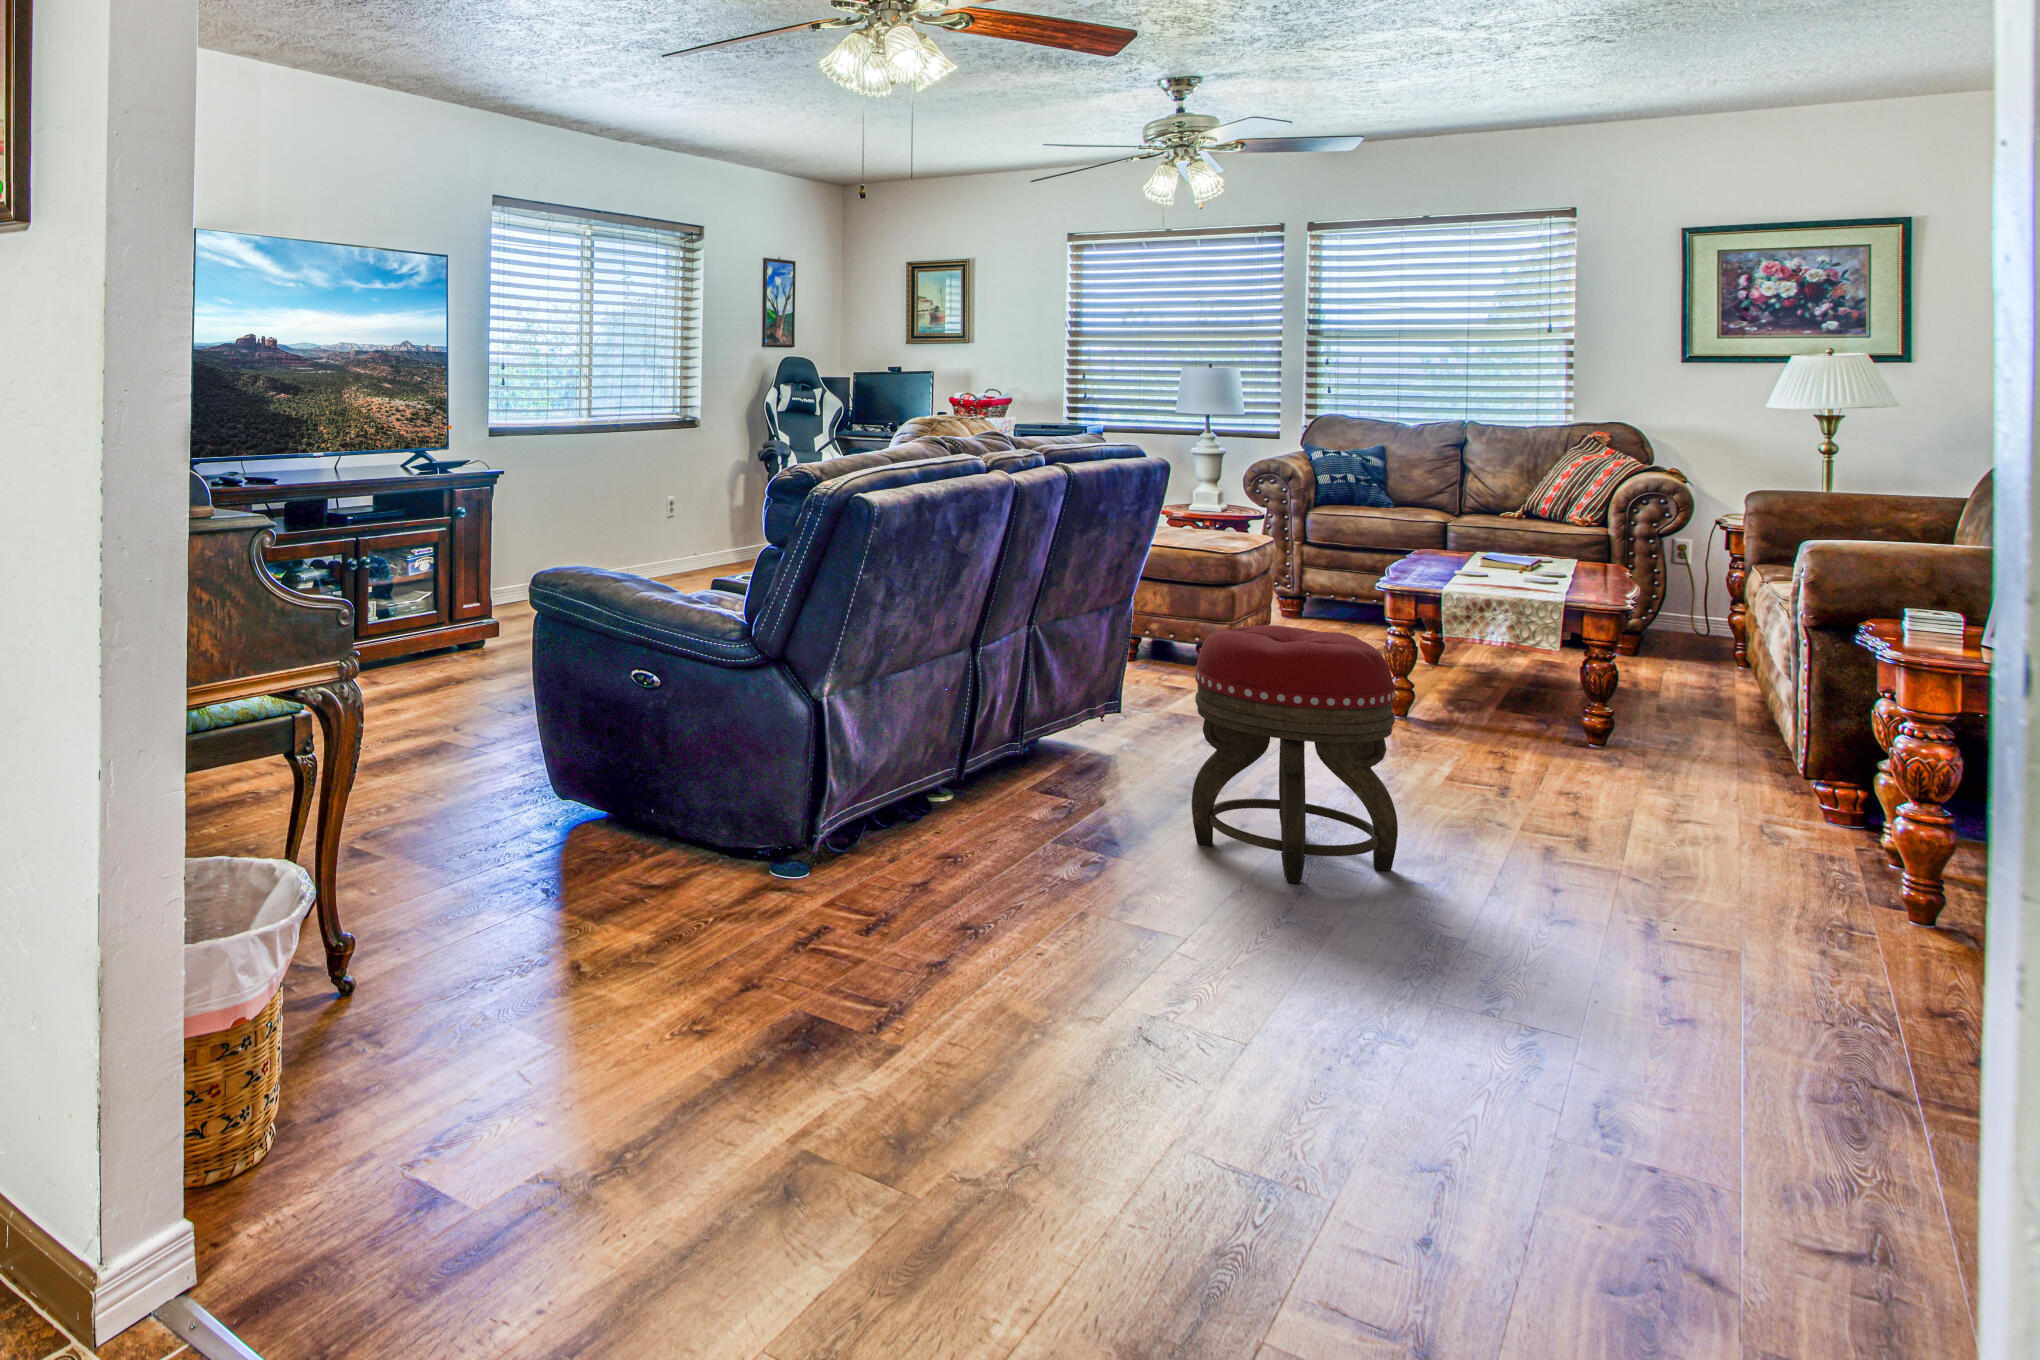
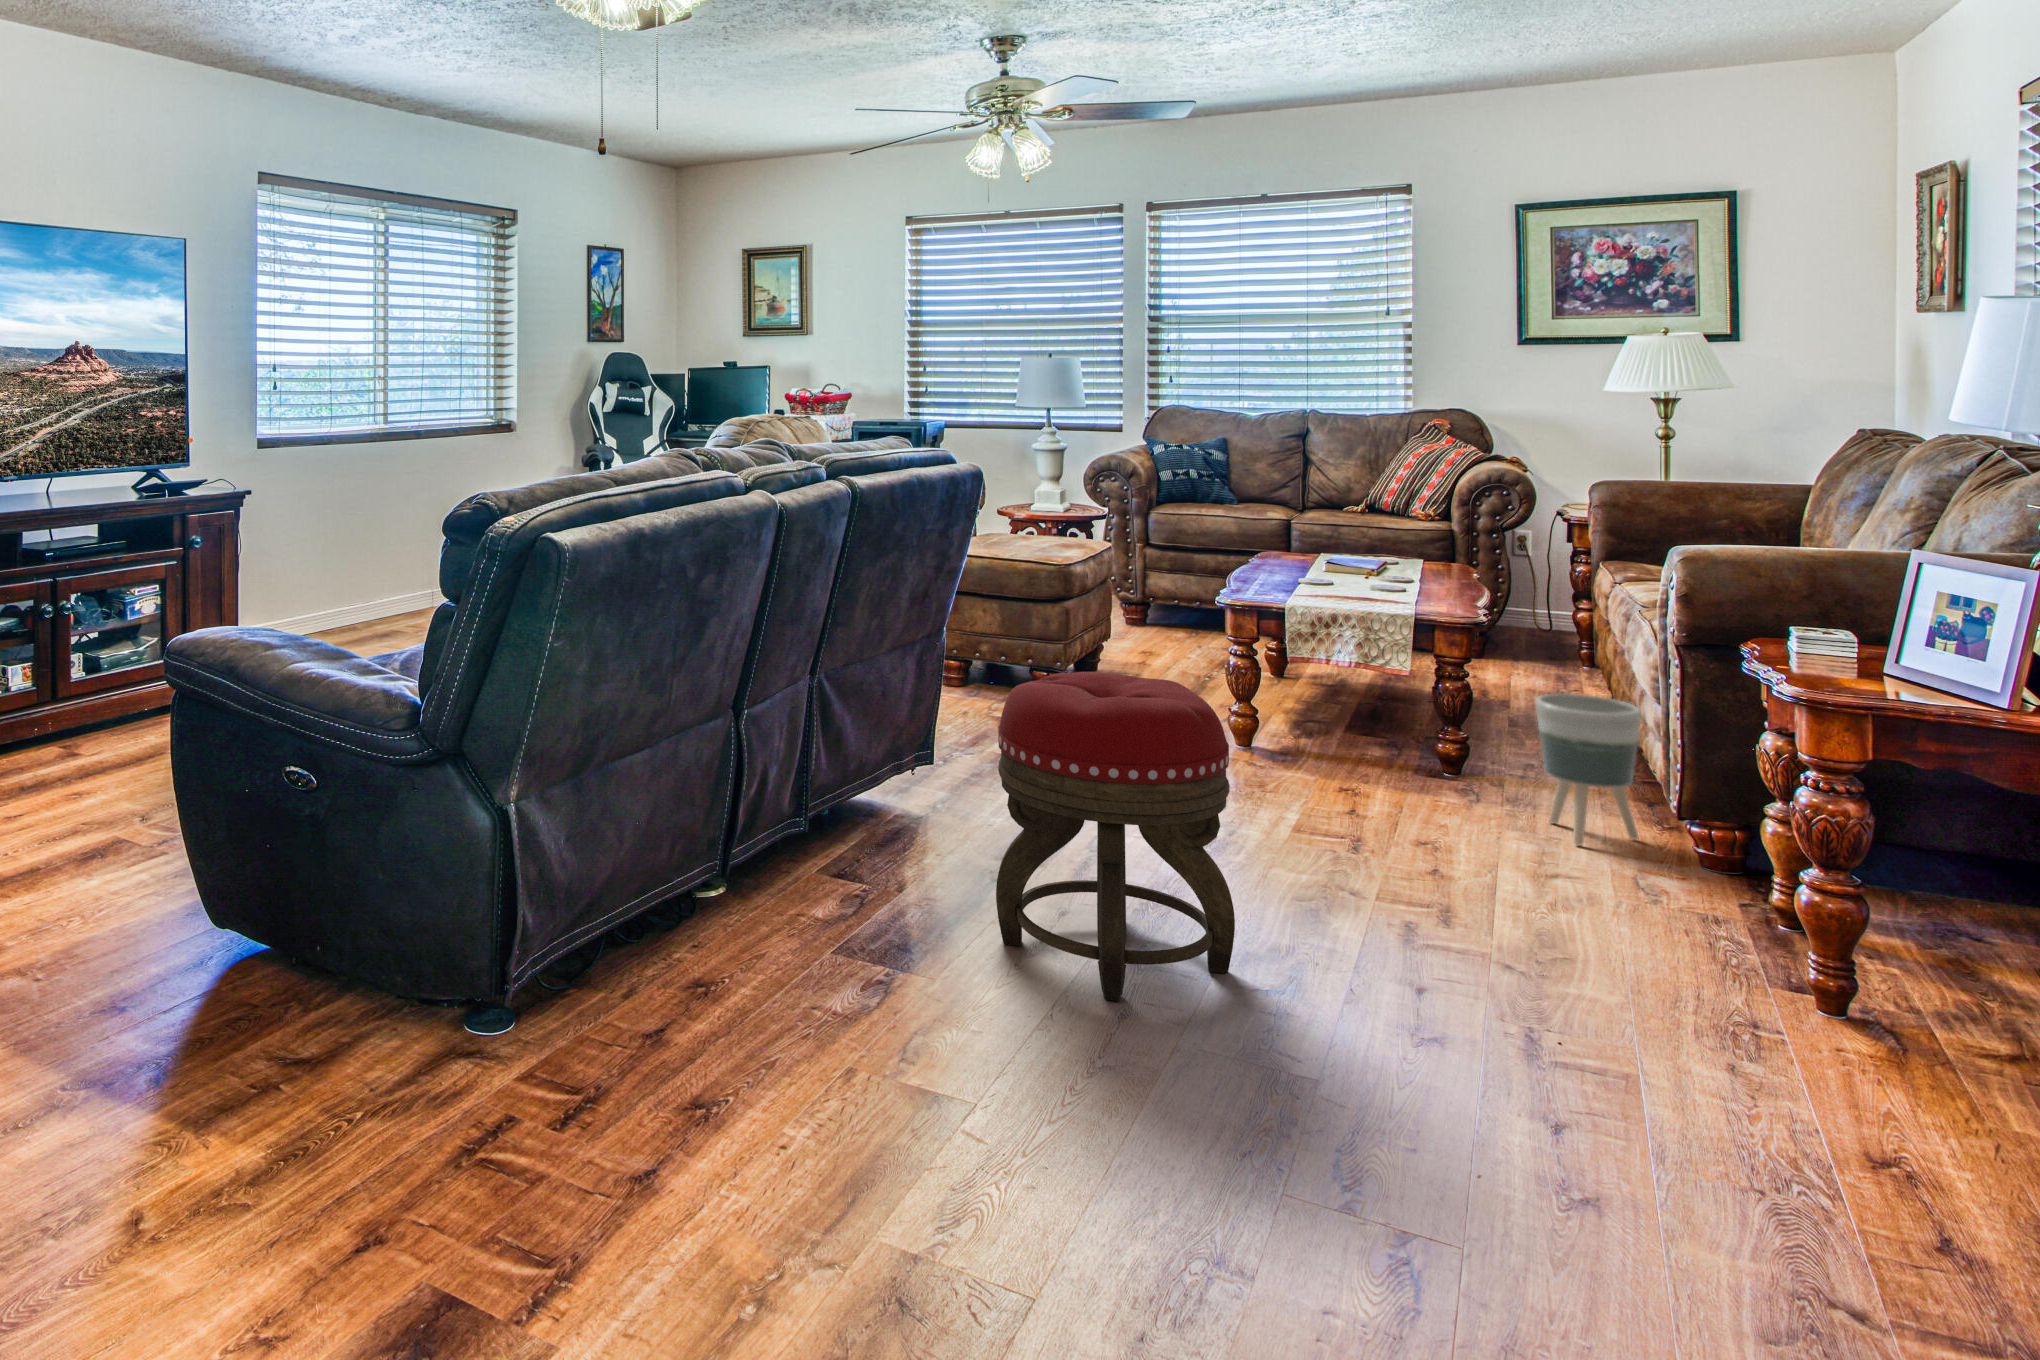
planter: none [1675,671,1774,801] -> present [1535,694,1641,846]

